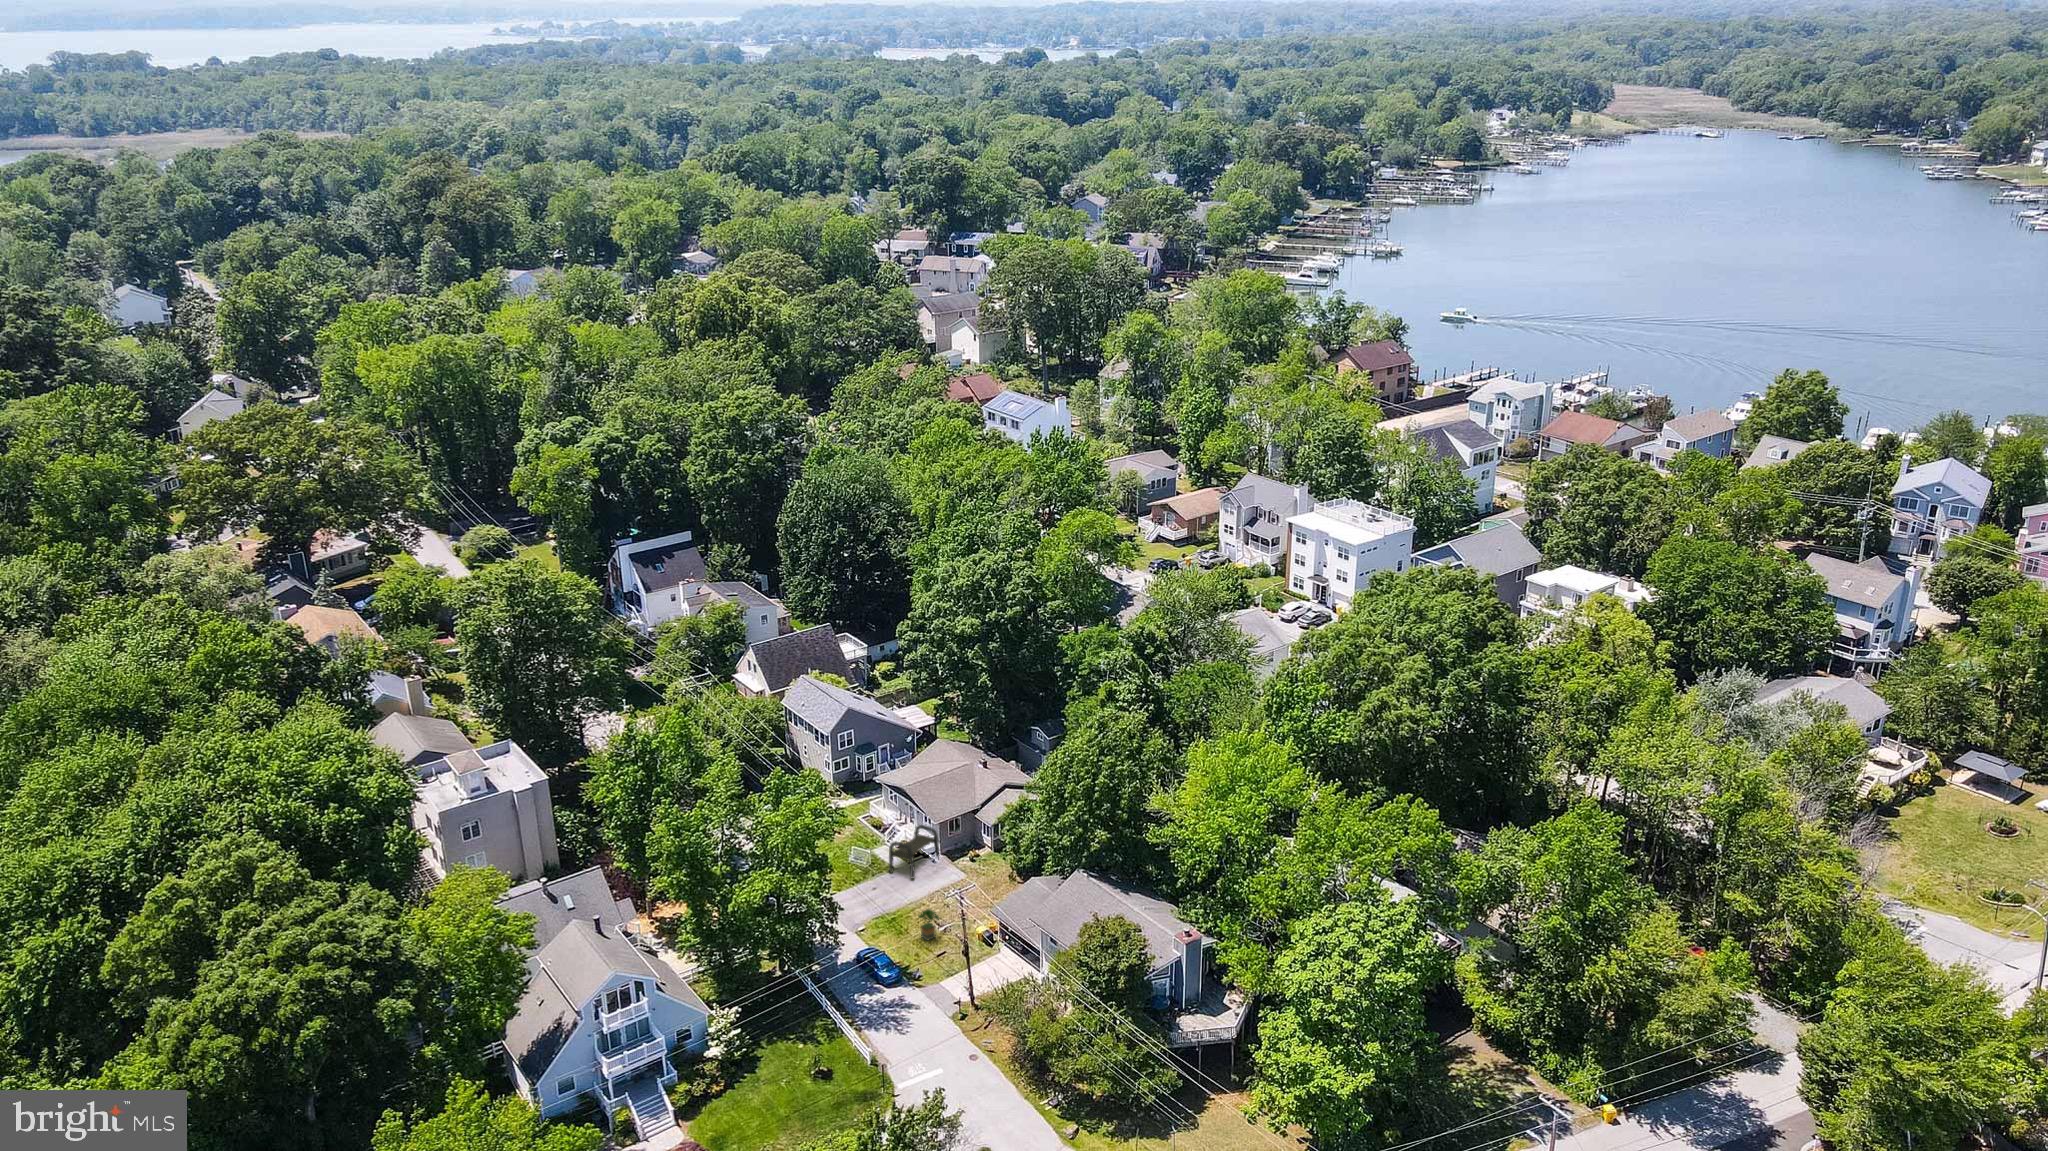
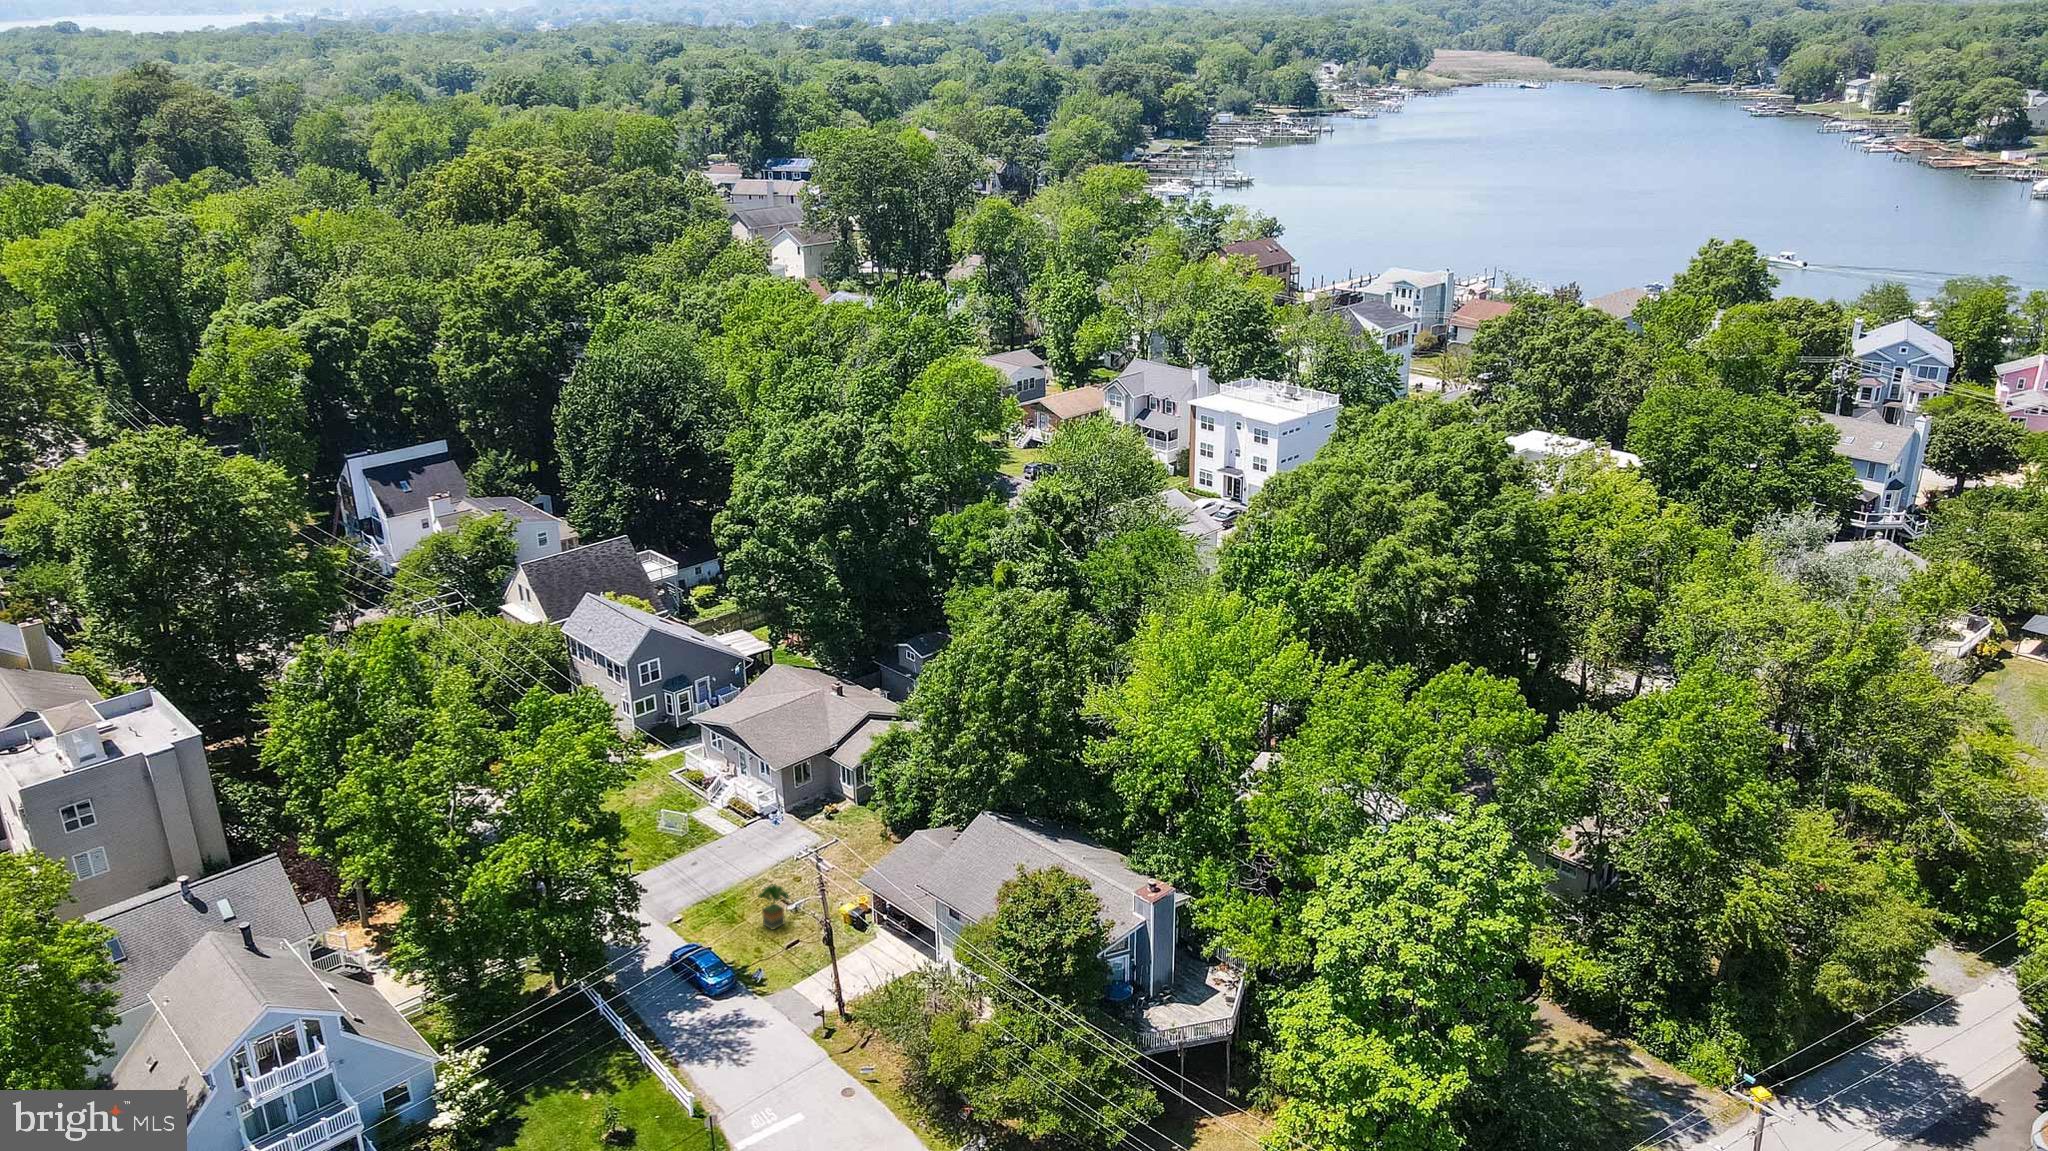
bench: present [889,825,940,878] -> none [713,774,785,847]

